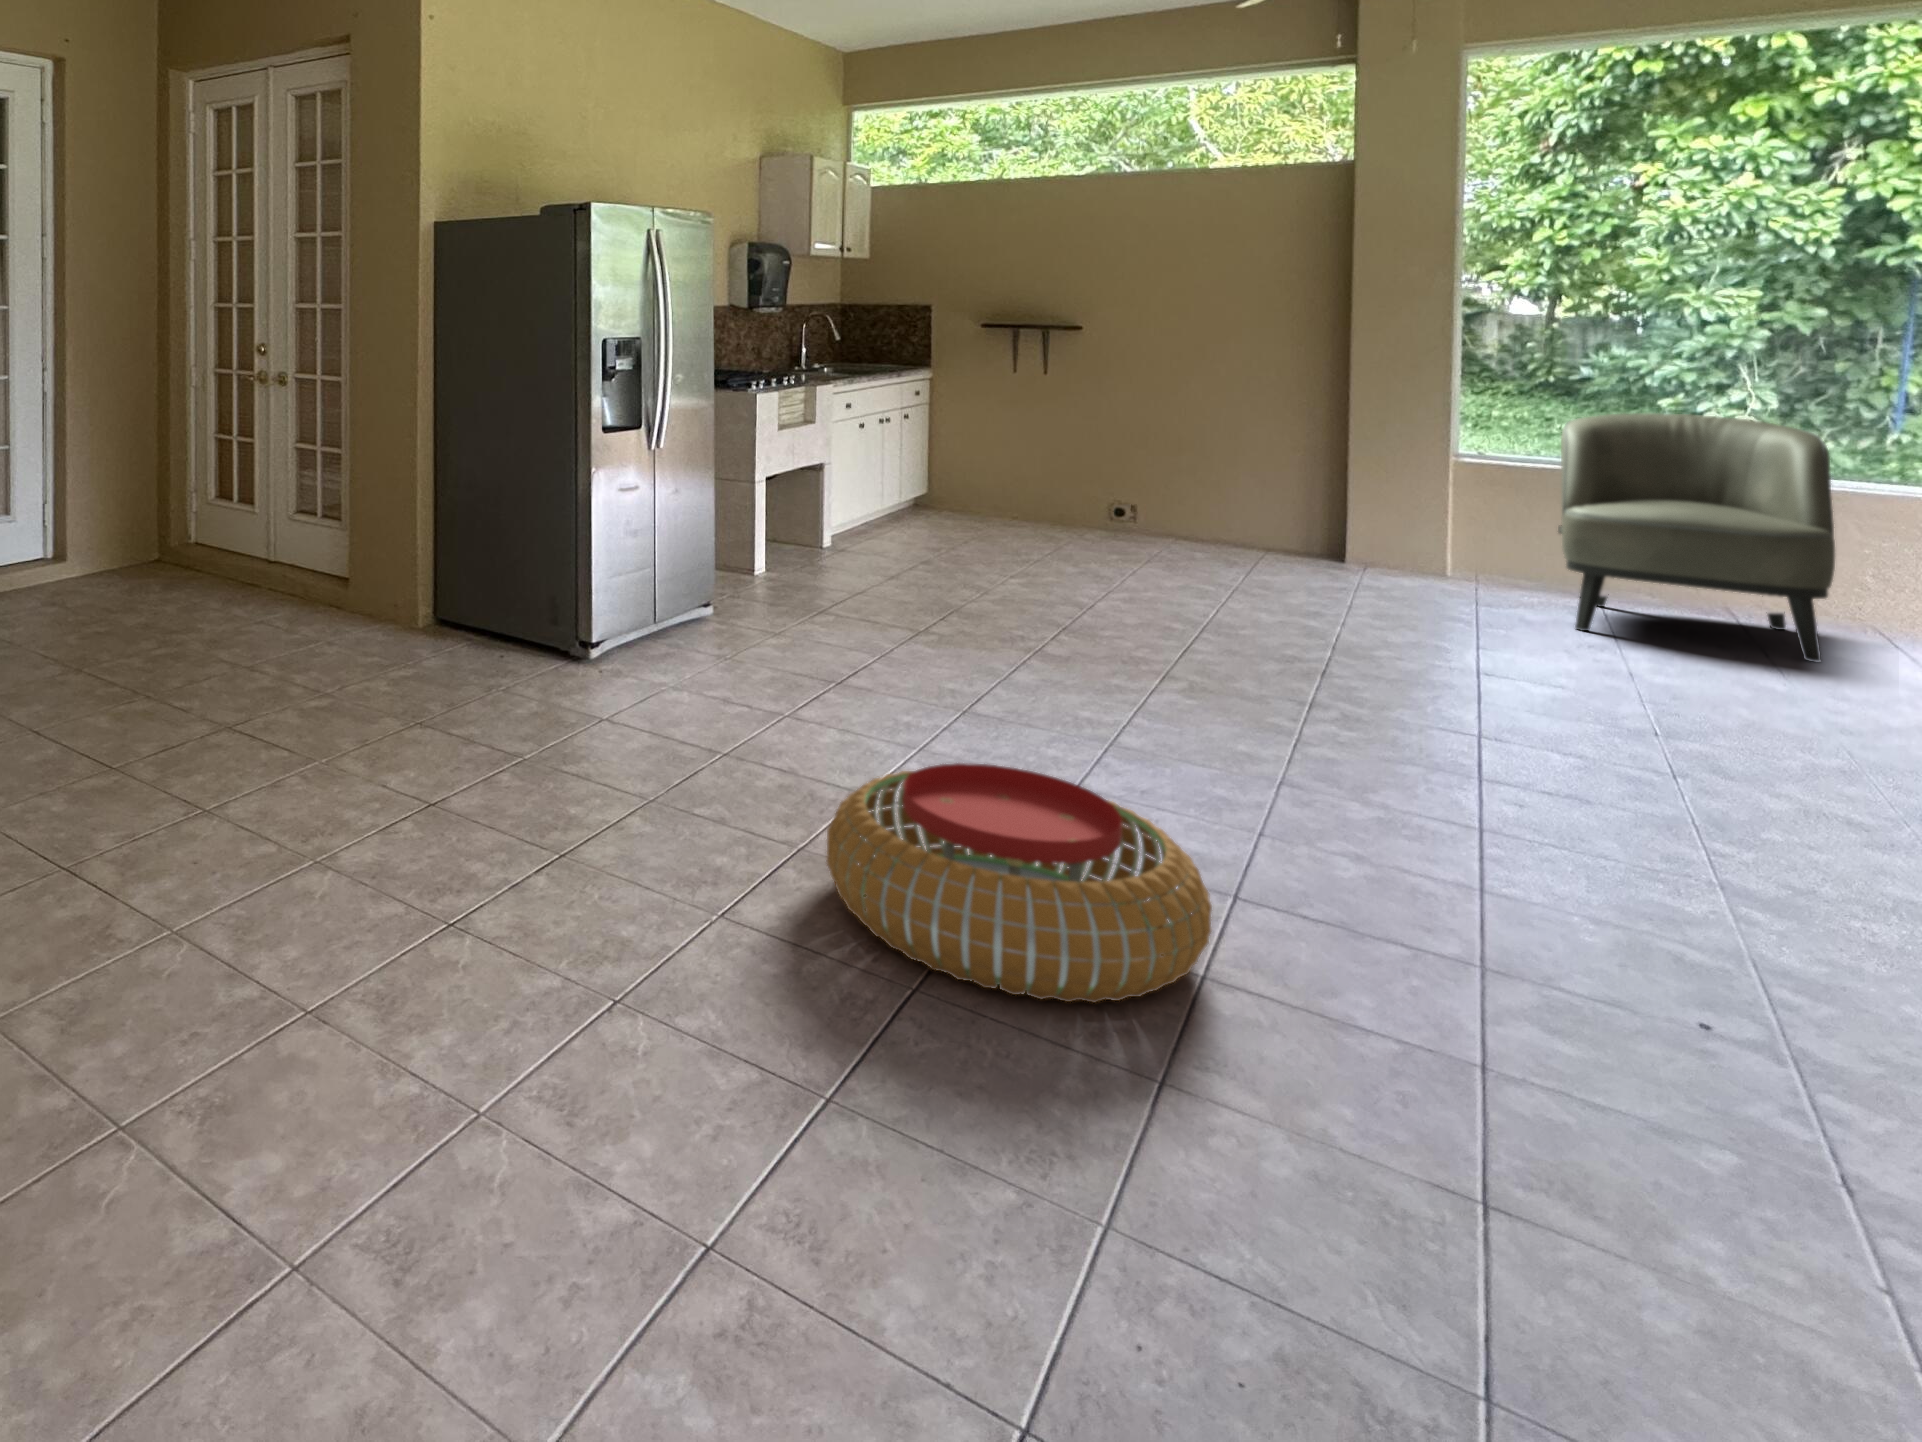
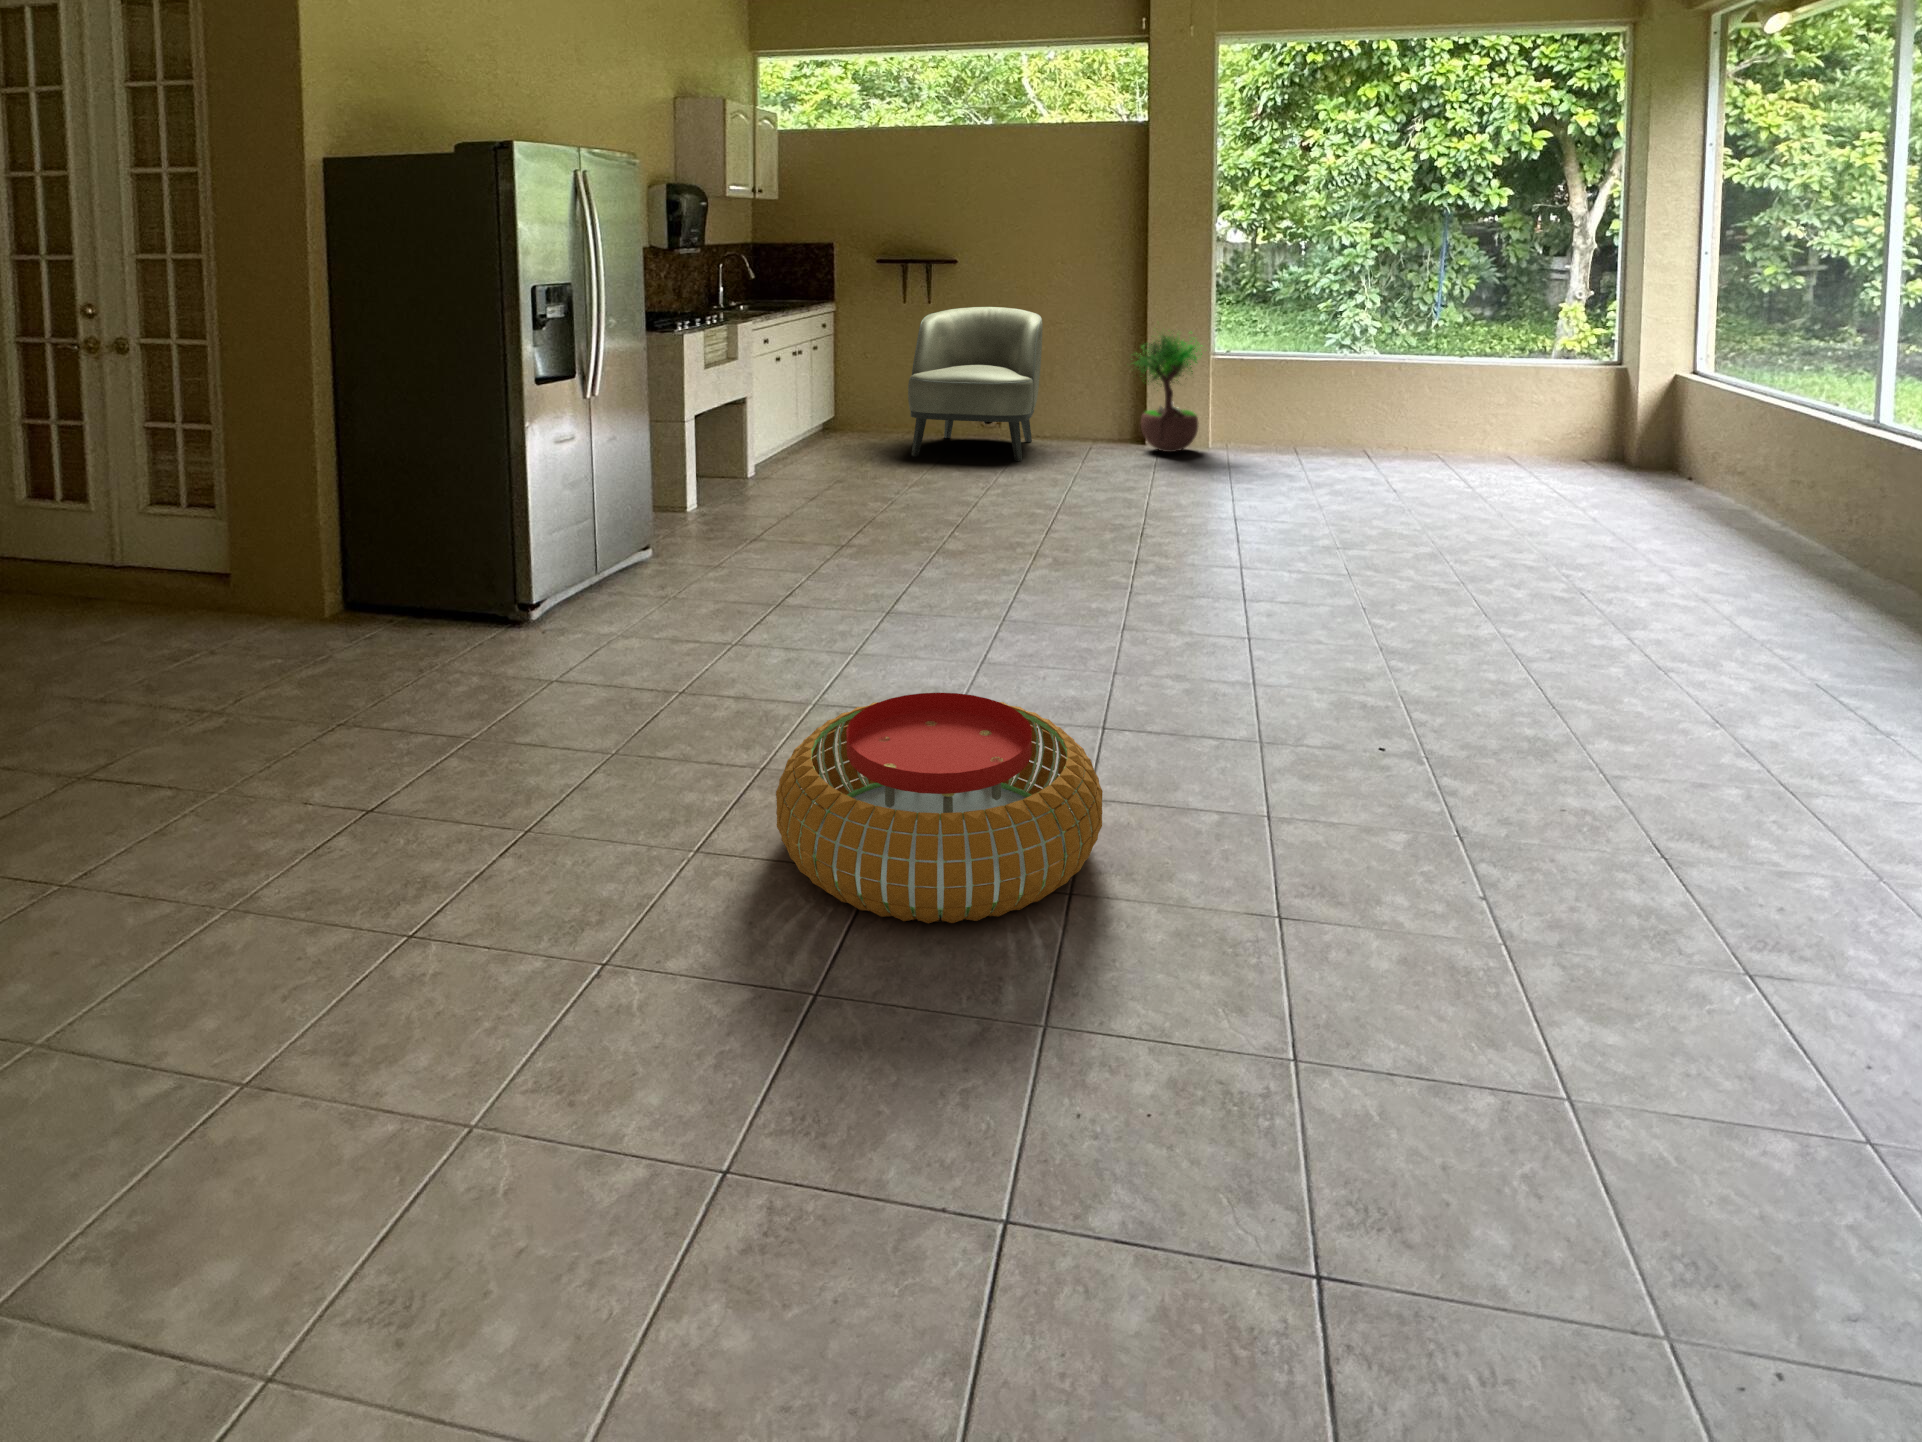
armchair: present [1558,413,1835,662] -> present [908,307,1043,461]
potted tree: none [1329,414,1457,587] -> present [1131,331,1202,452]

